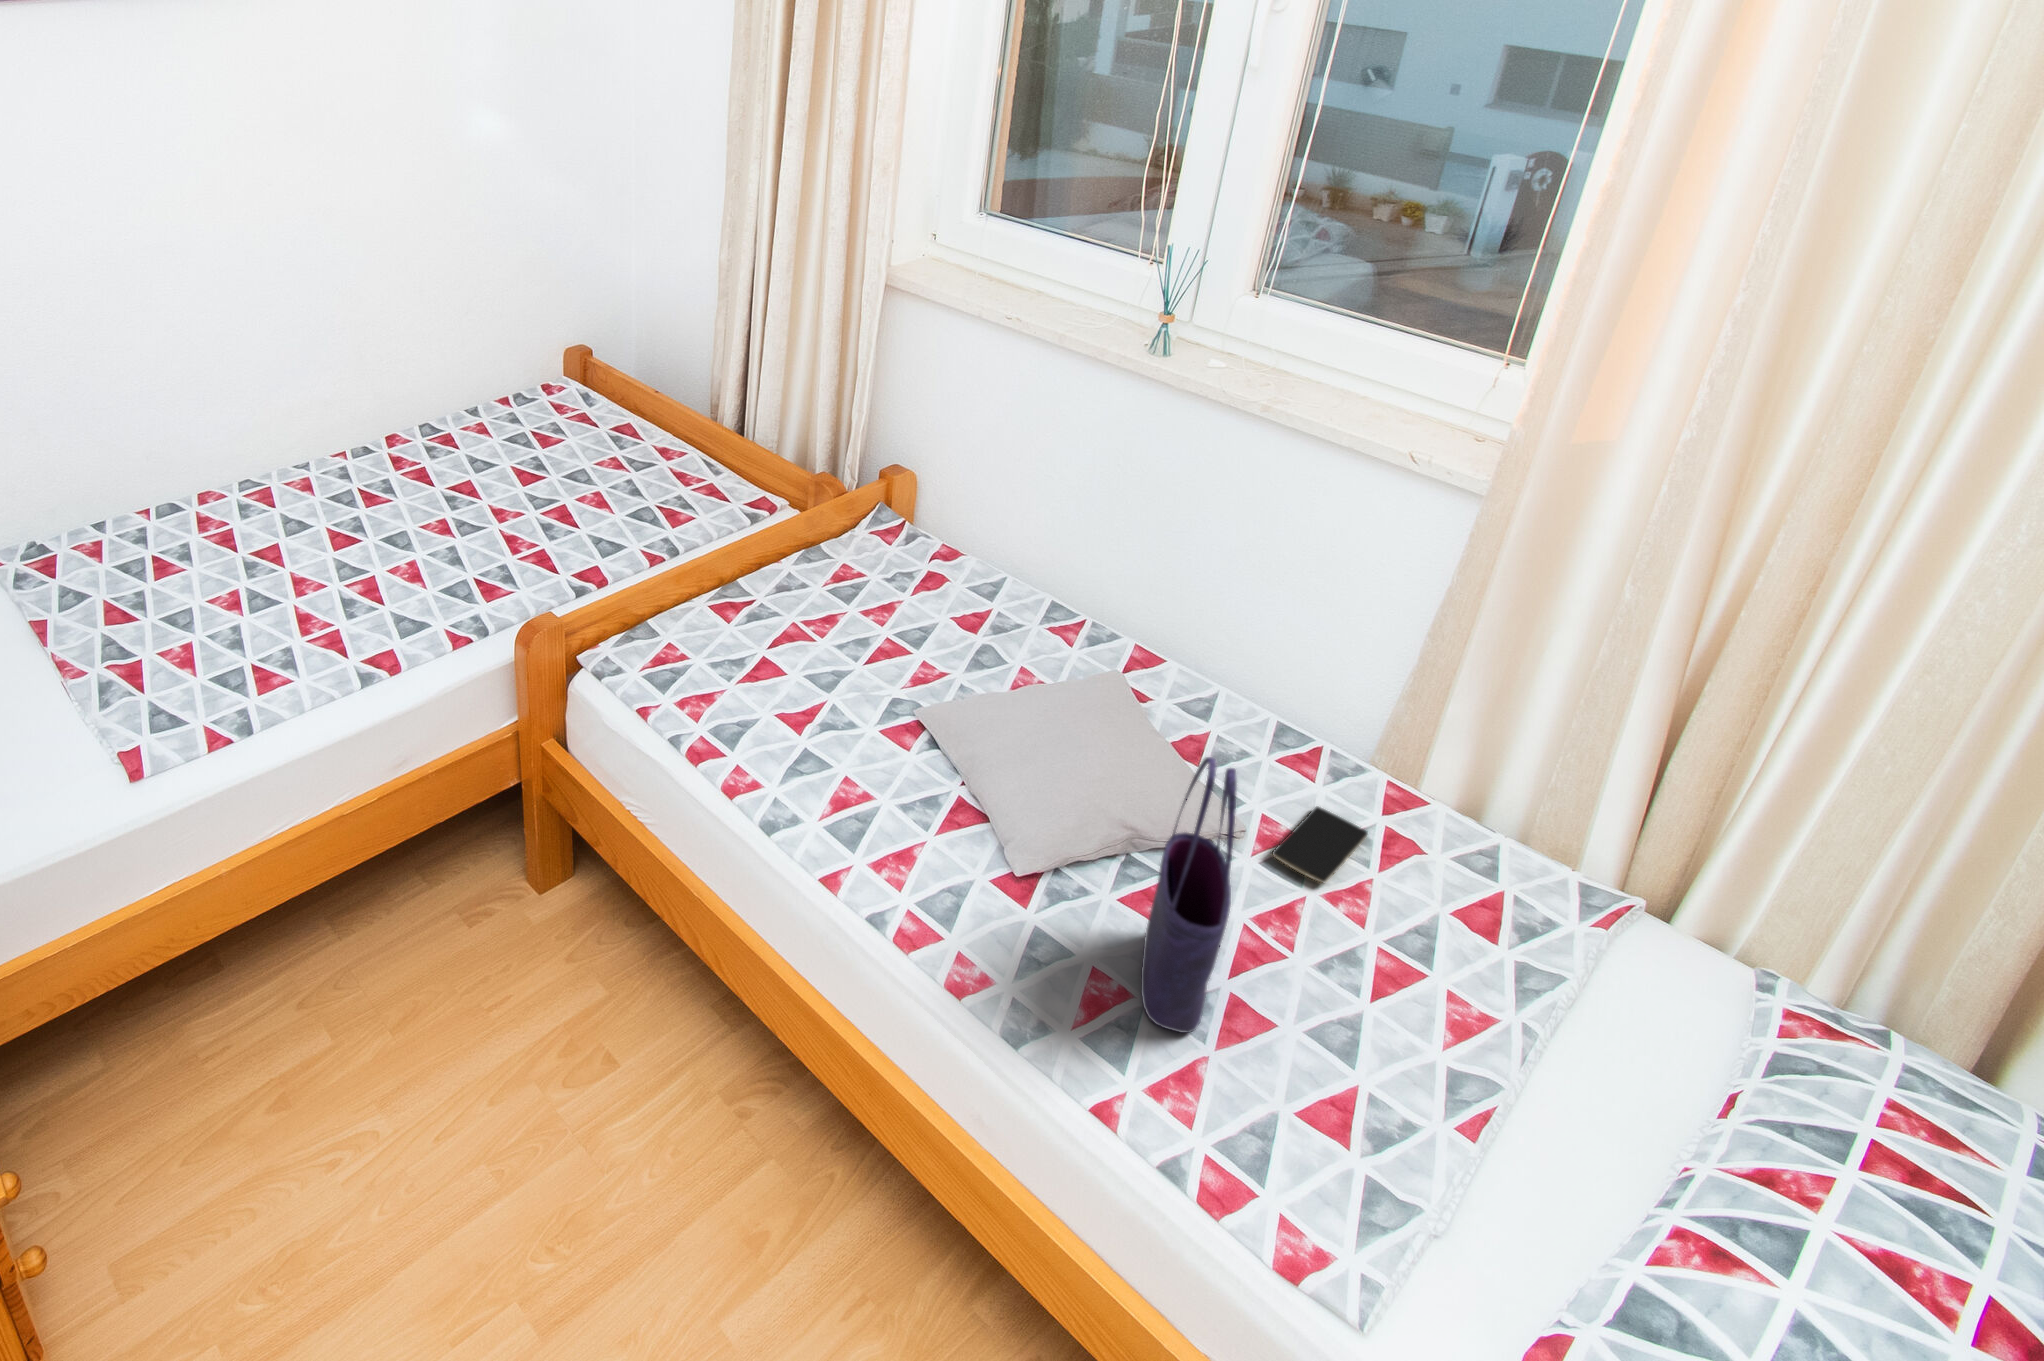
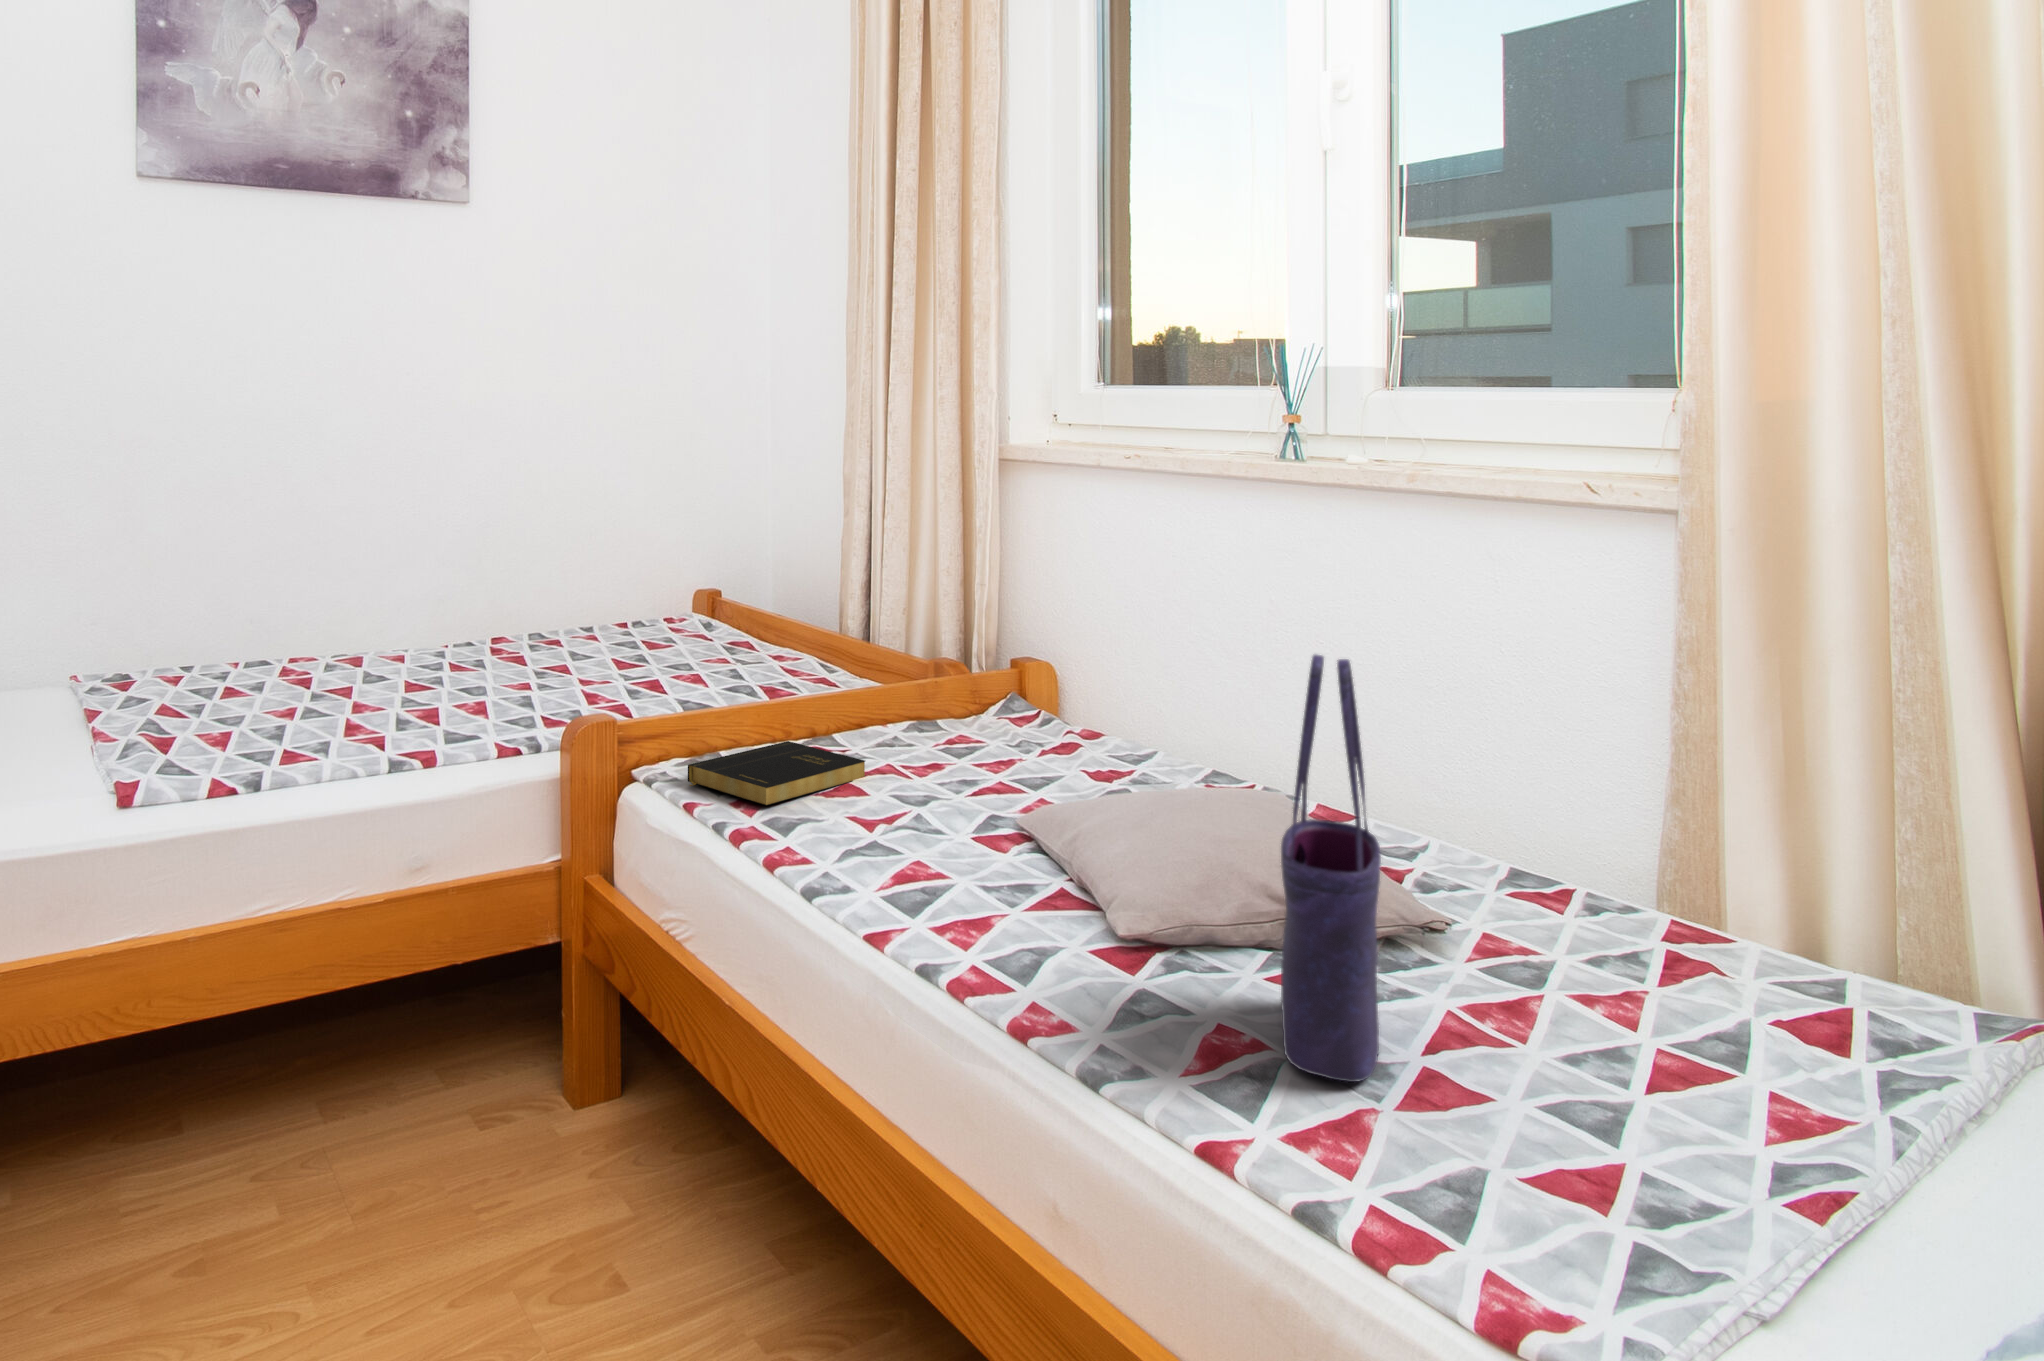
book: none [636,605,783,708] -> present [688,741,865,806]
smartphone: present [1272,807,1367,883] -> none [1492,919,1641,977]

